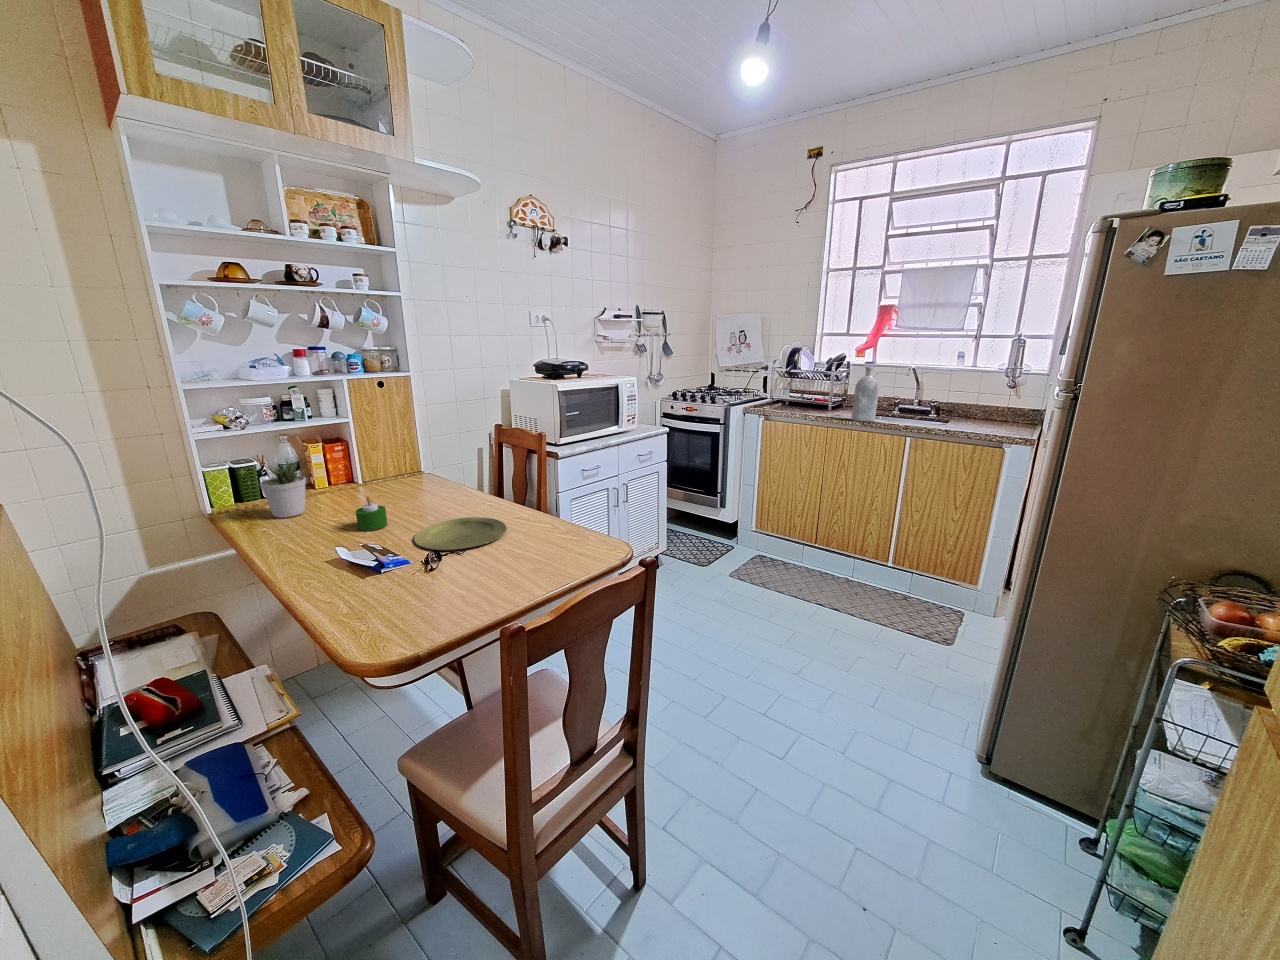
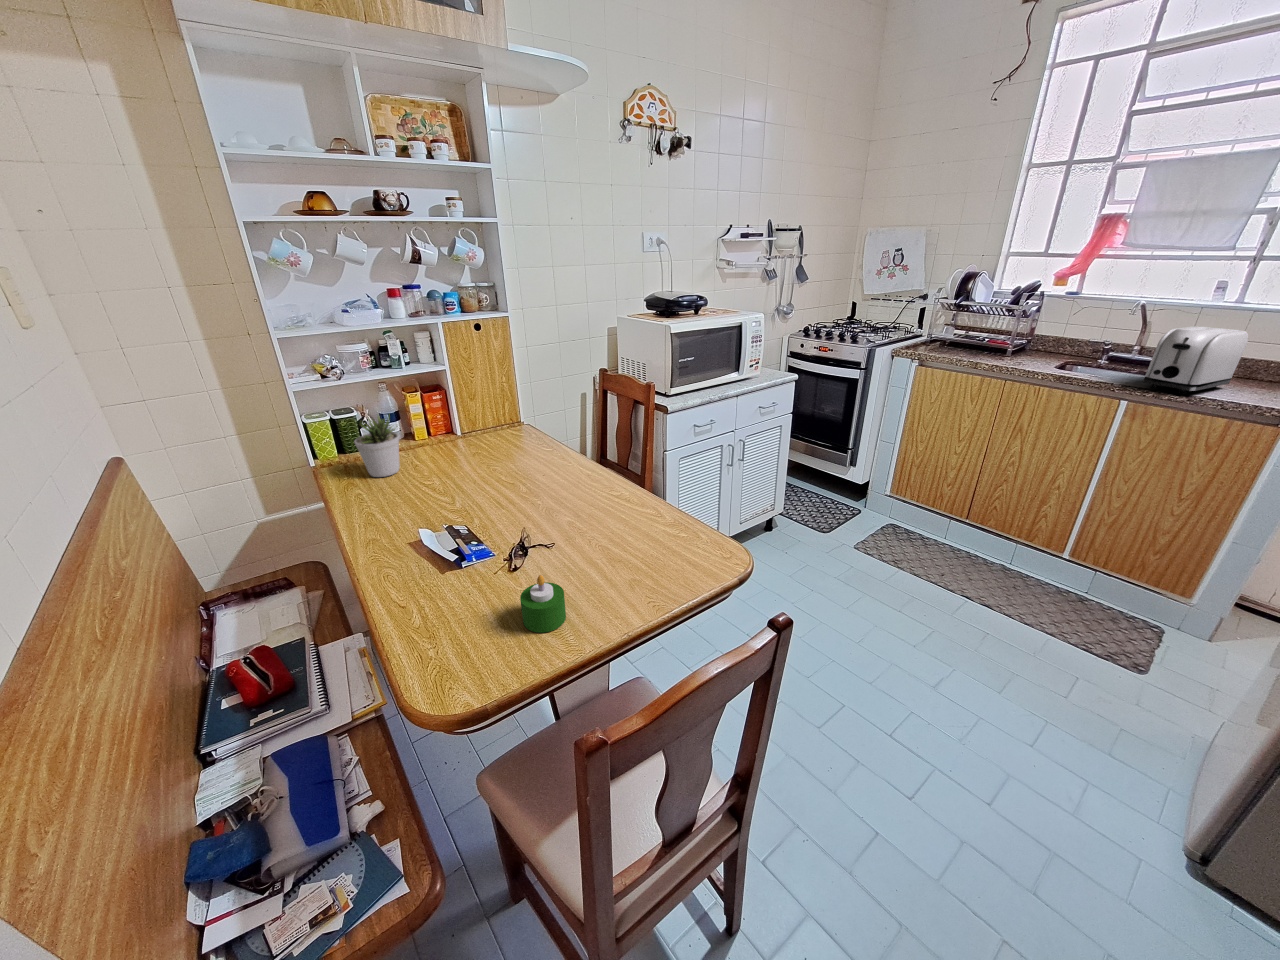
bottle: present [852,367,879,421] -> none [1042,303,1091,377]
toaster: none [917,382,976,429] -> present [1143,326,1248,394]
candle: present [356,496,387,531] -> present [520,575,566,633]
plate: present [414,517,507,550] -> none [503,491,604,538]

